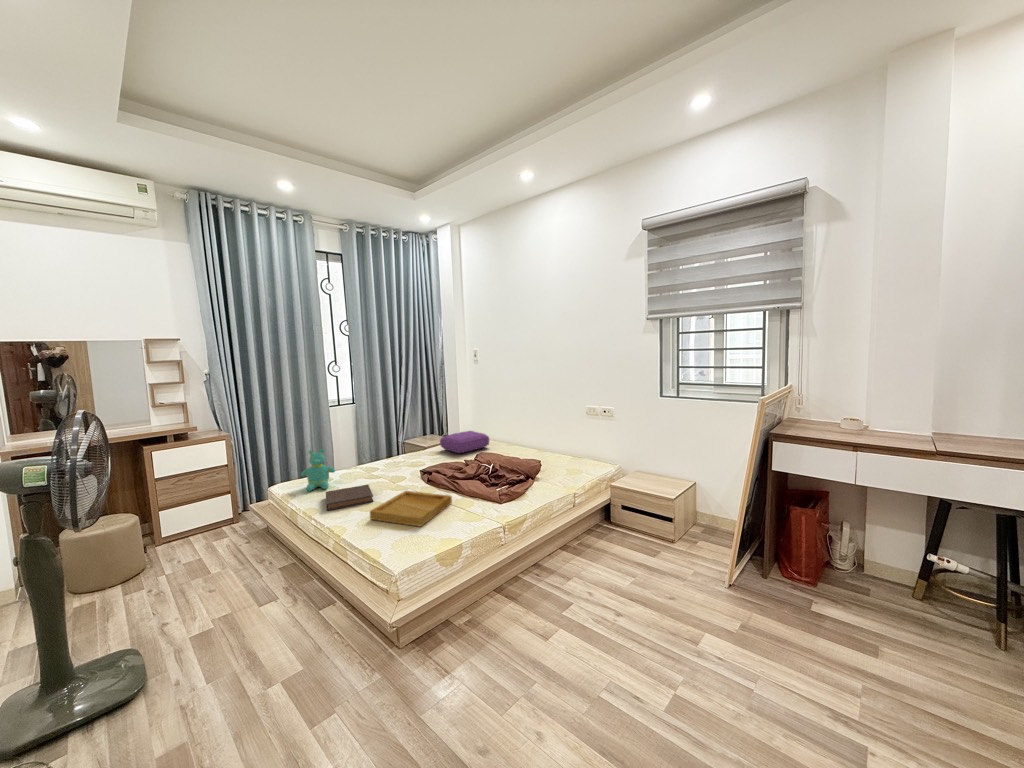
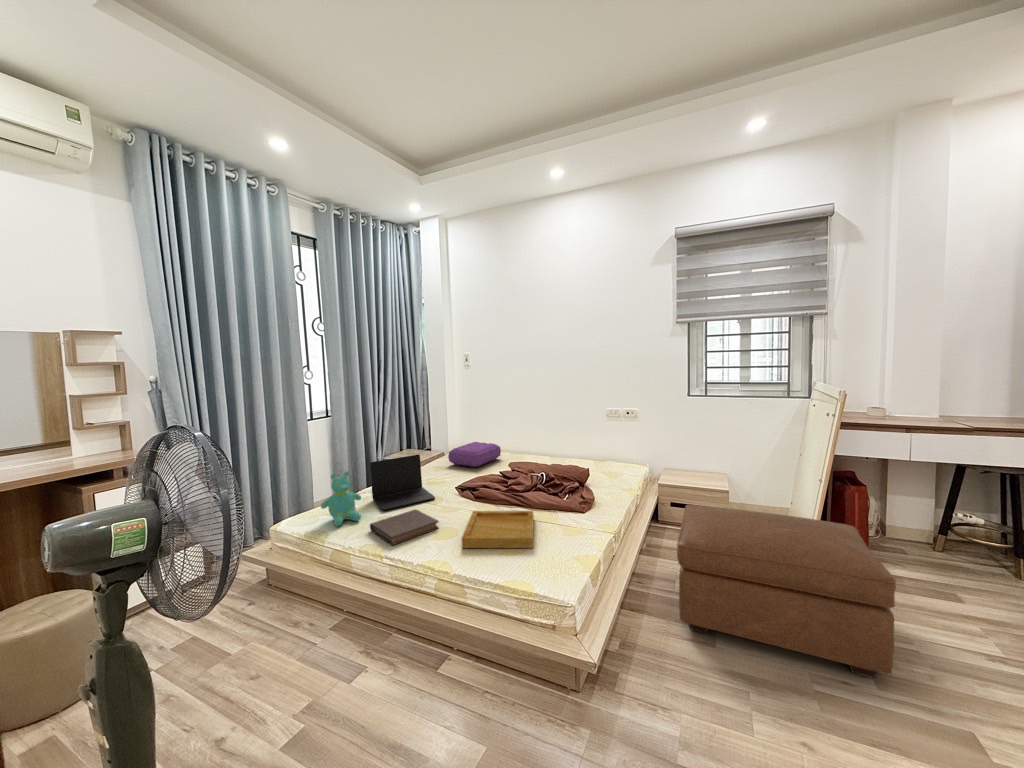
laptop: none [350,439,398,483] -> present [370,455,435,510]
ottoman: none [526,506,728,702] -> present [677,504,896,678]

